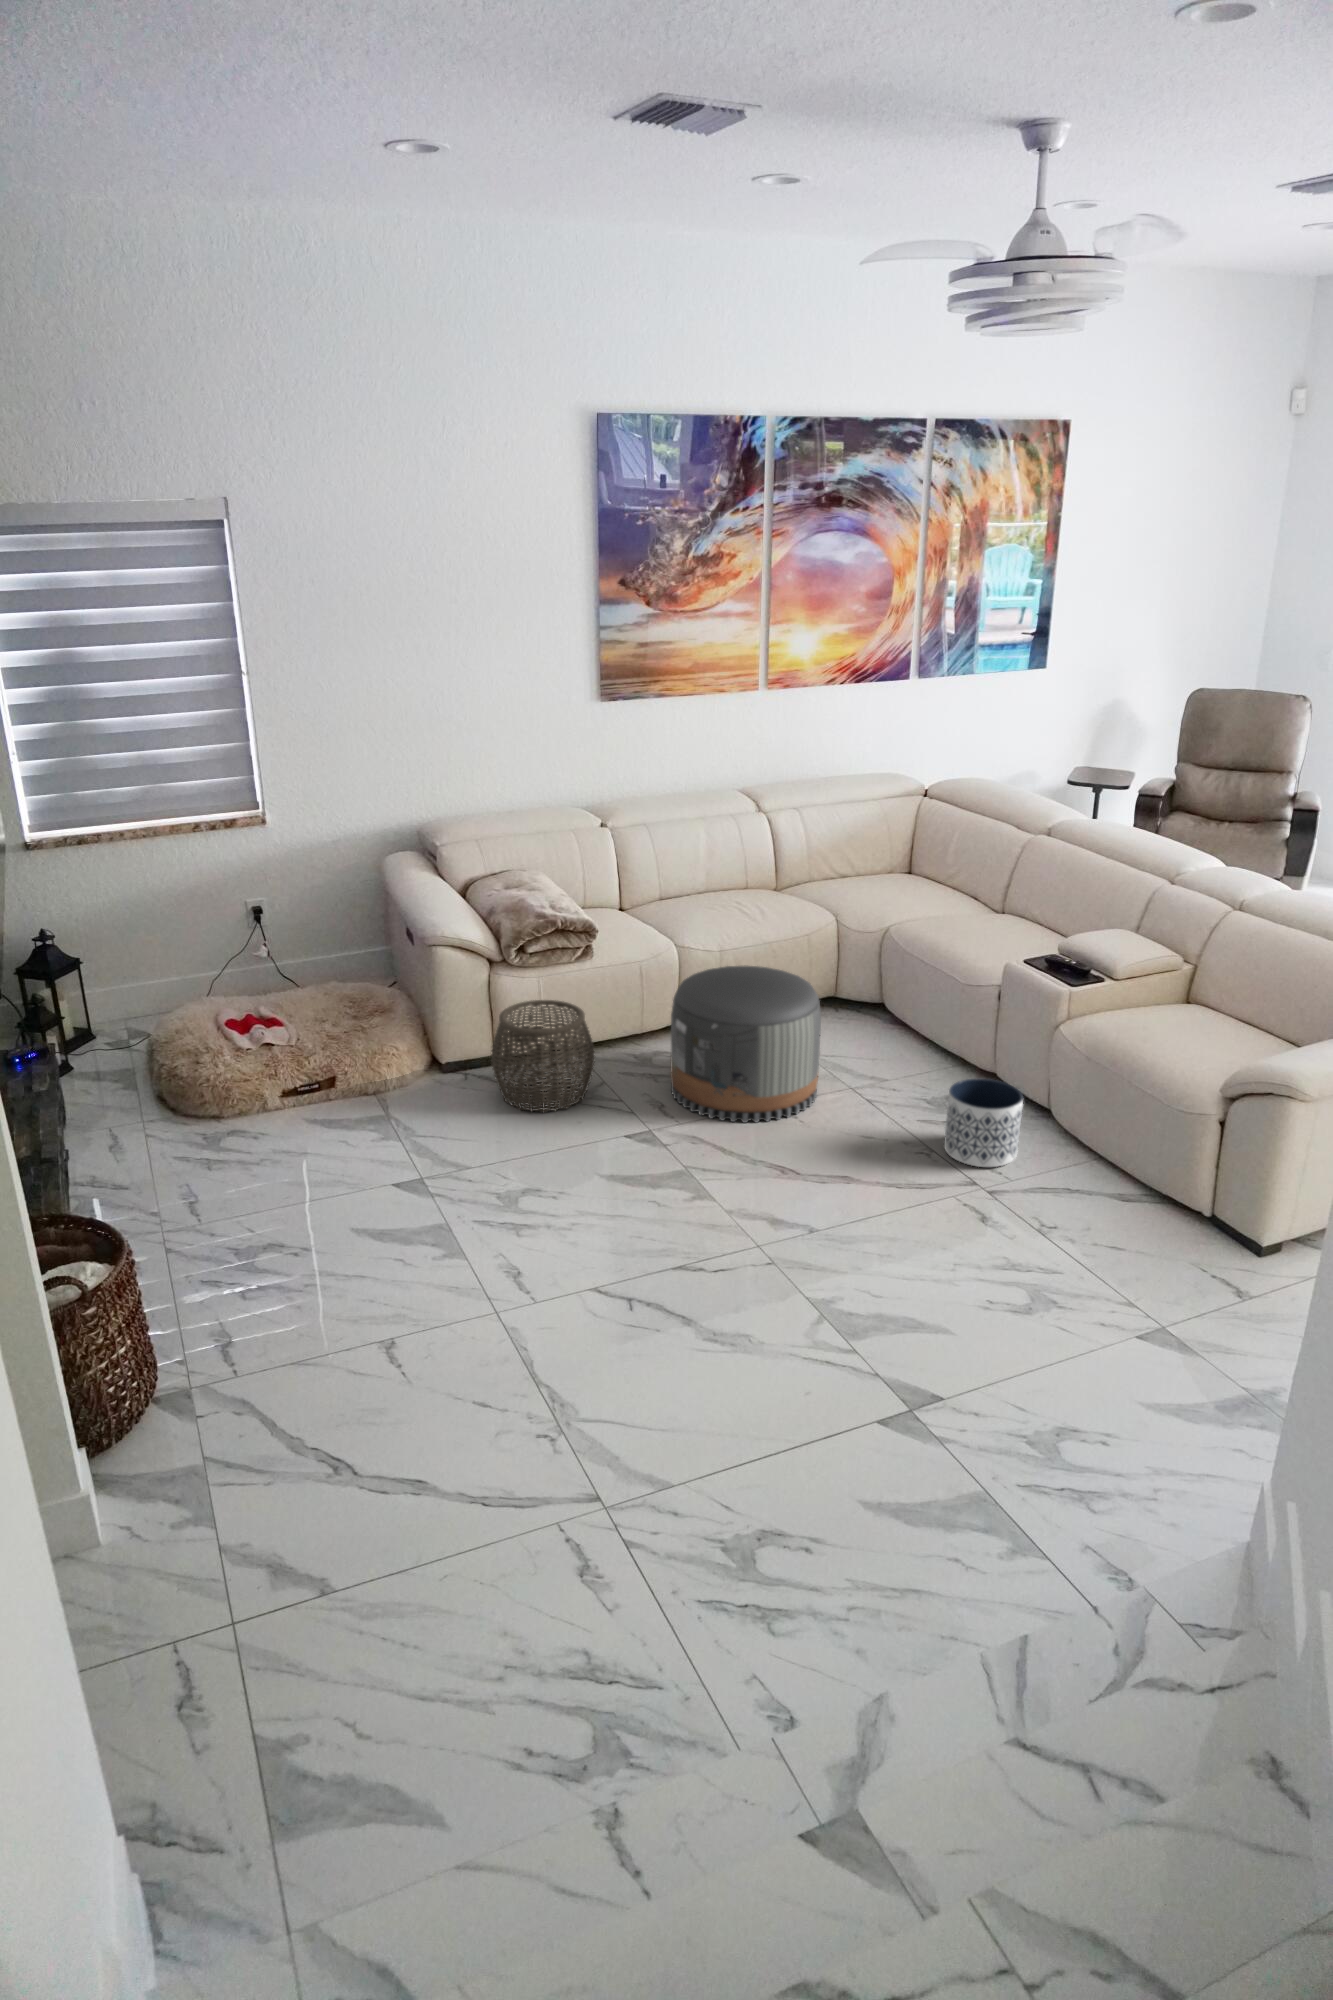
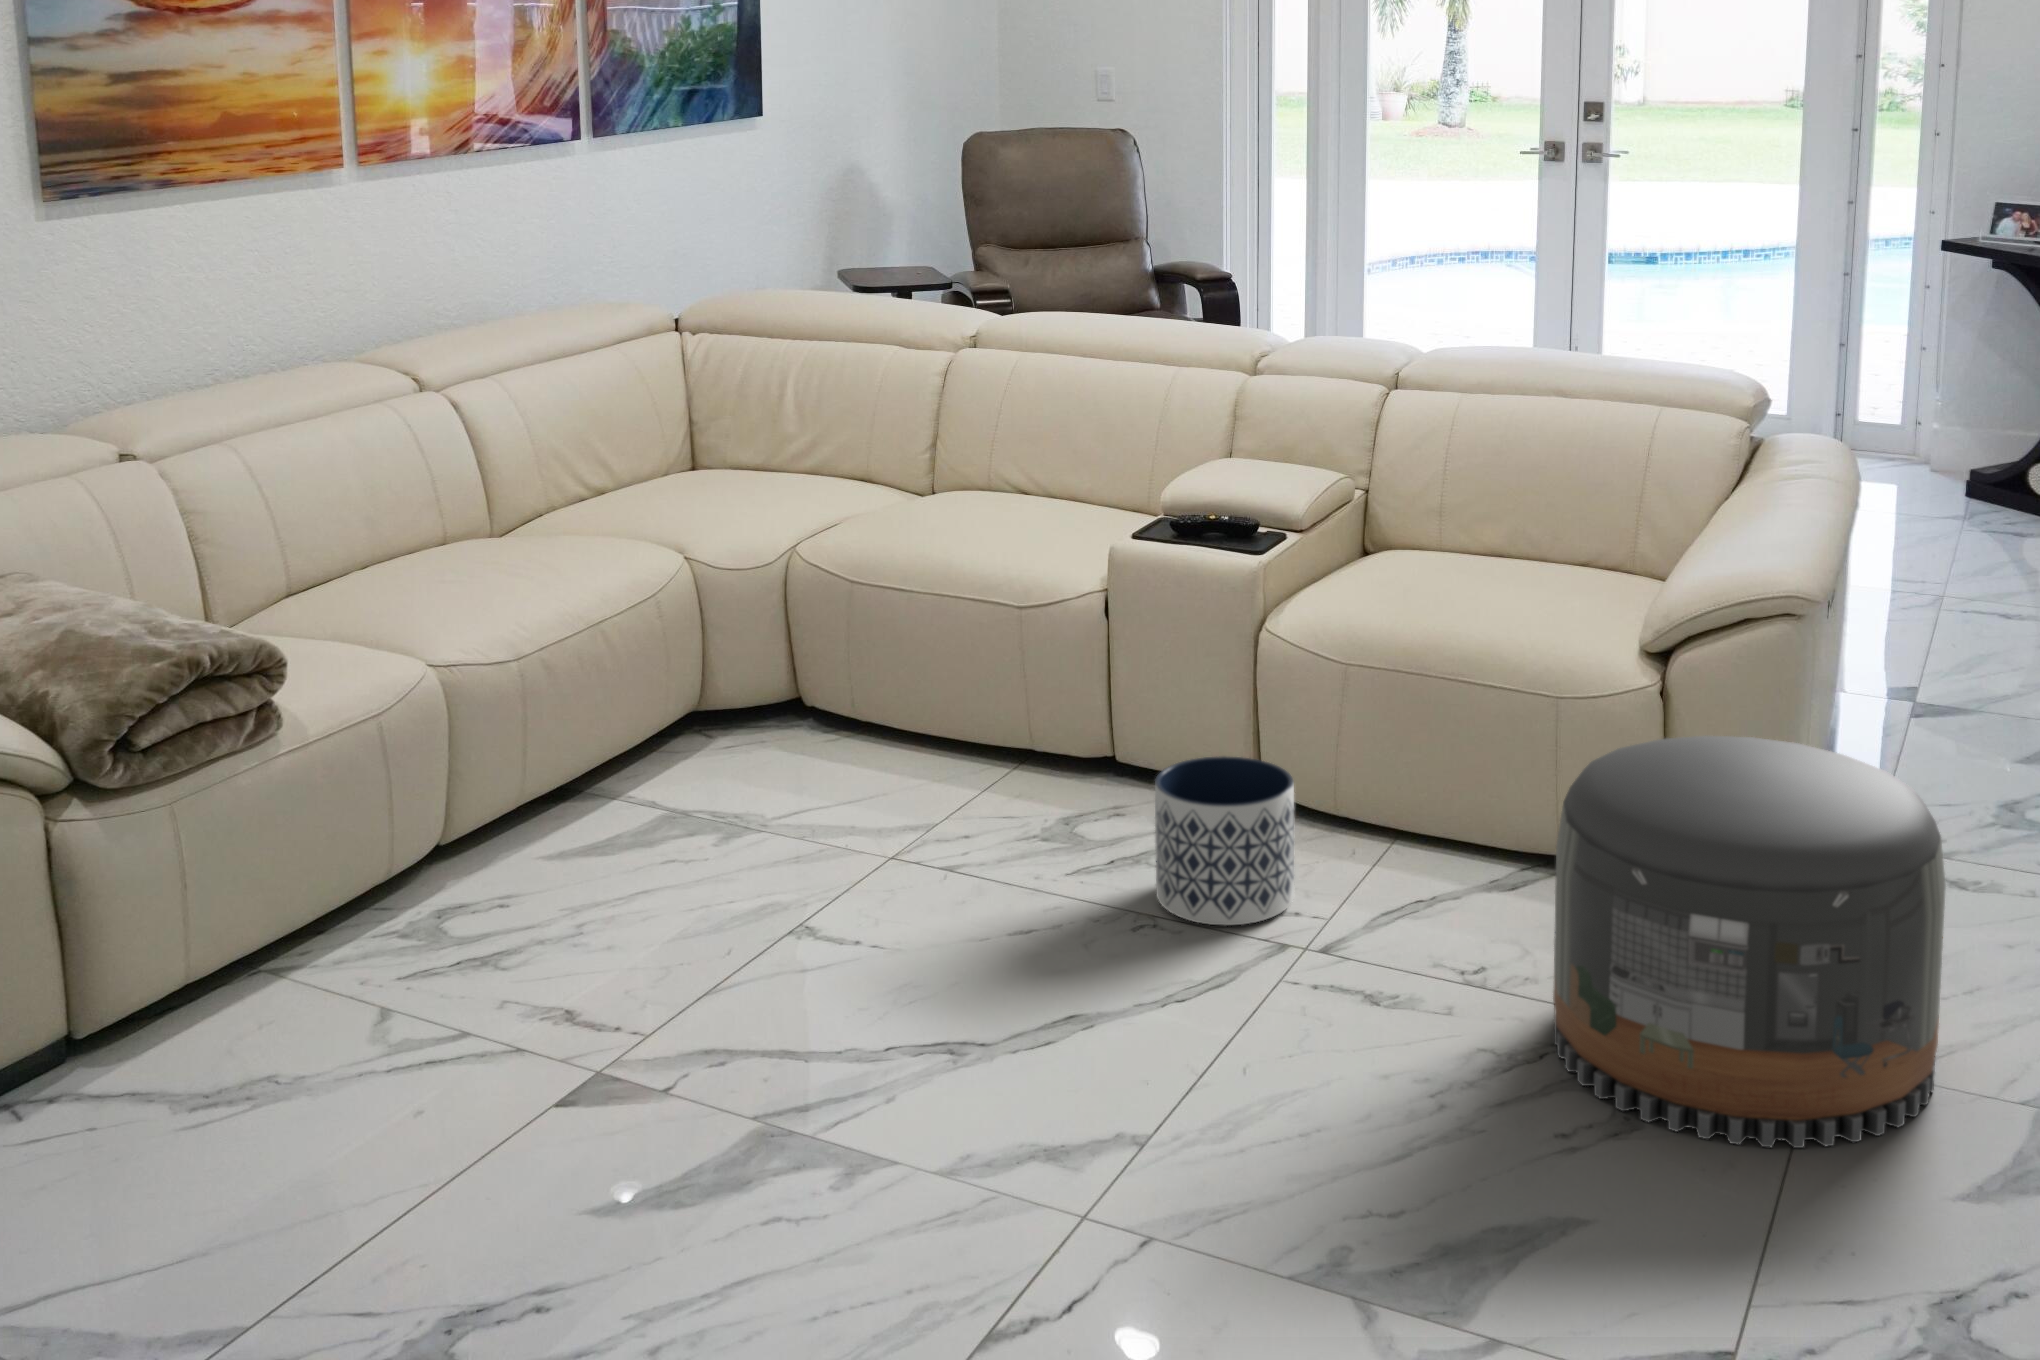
pouf: present [670,966,821,1123] -> present [1553,736,1946,1148]
woven basket: present [491,1000,595,1112] -> none [116,840,397,1136]

